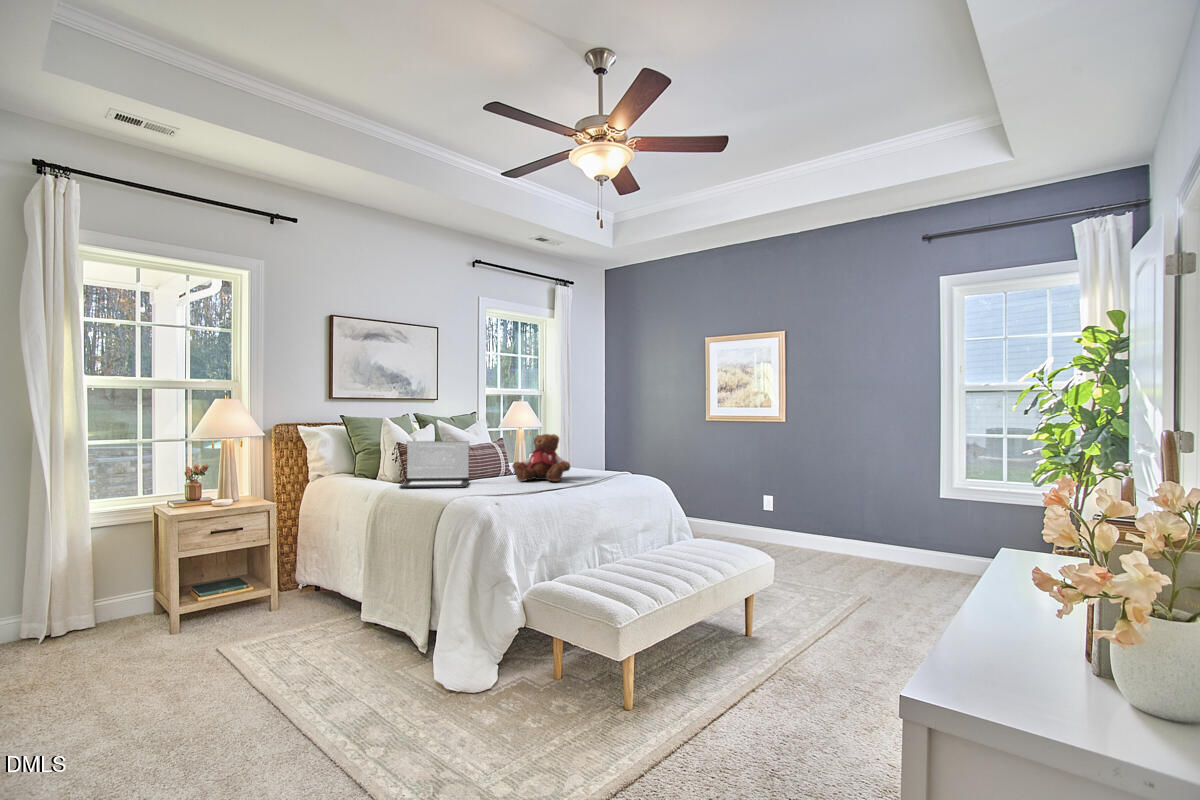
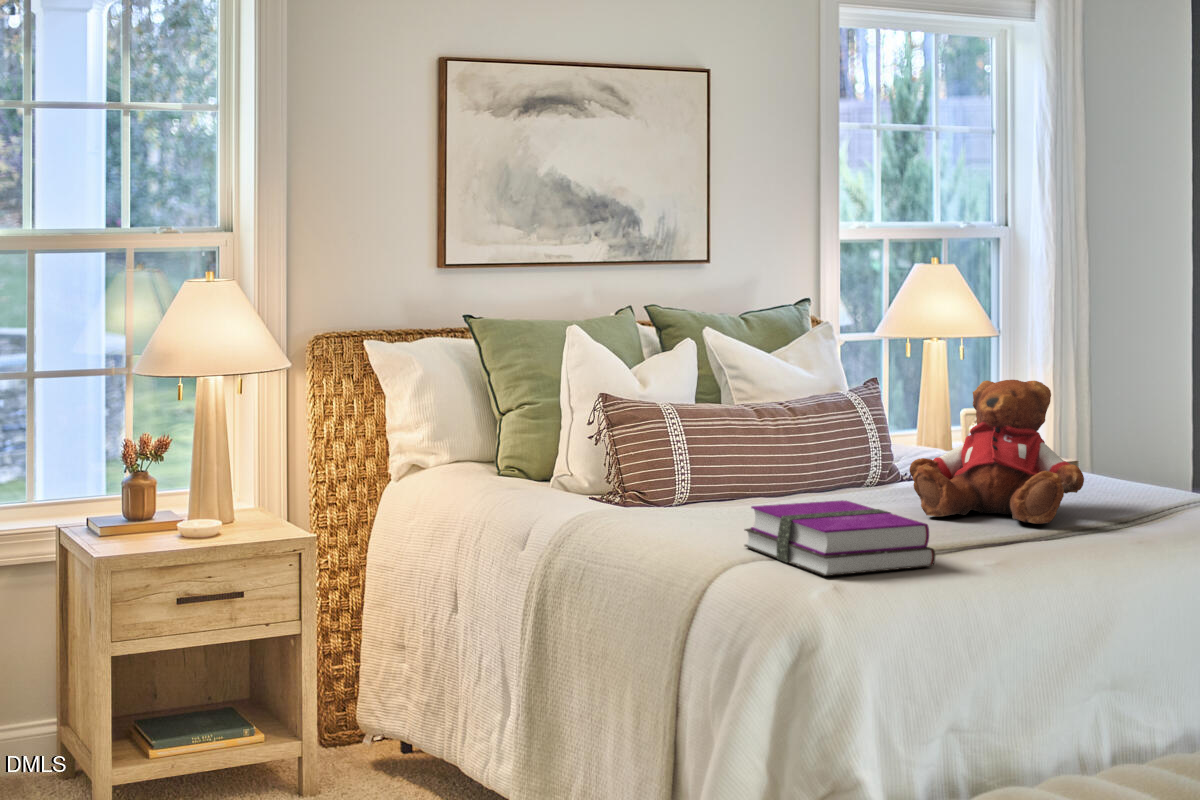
laptop: present [399,441,469,488] -> none [600,393,789,531]
hardback book: none [454,475,521,498] -> present [744,500,935,576]

